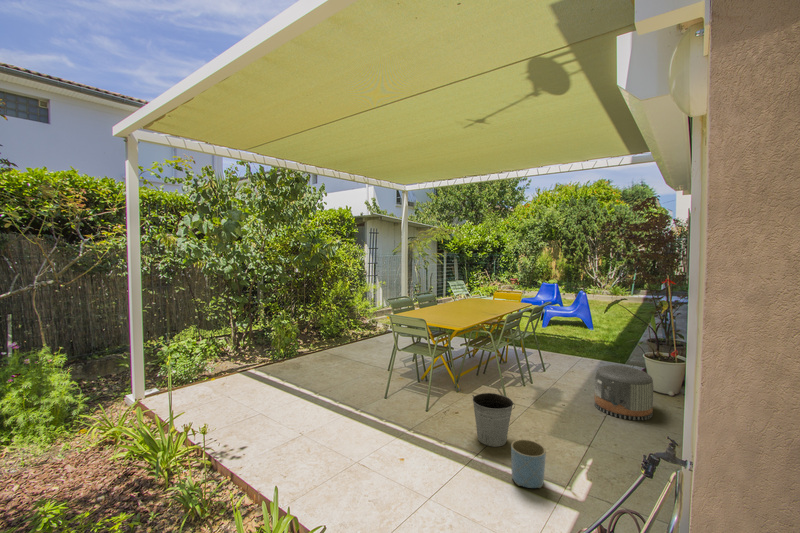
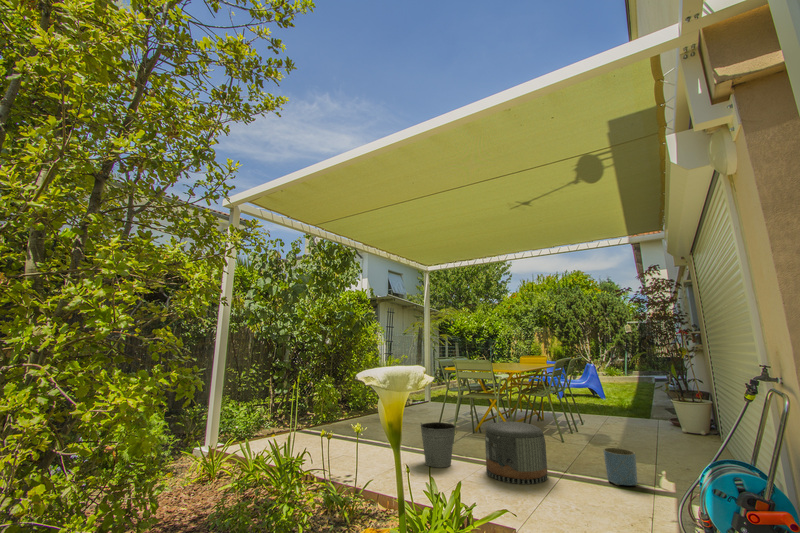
pouf: present [594,365,653,420] -> present [485,421,548,484]
bucket: present [472,393,515,447] -> present [420,422,456,468]

